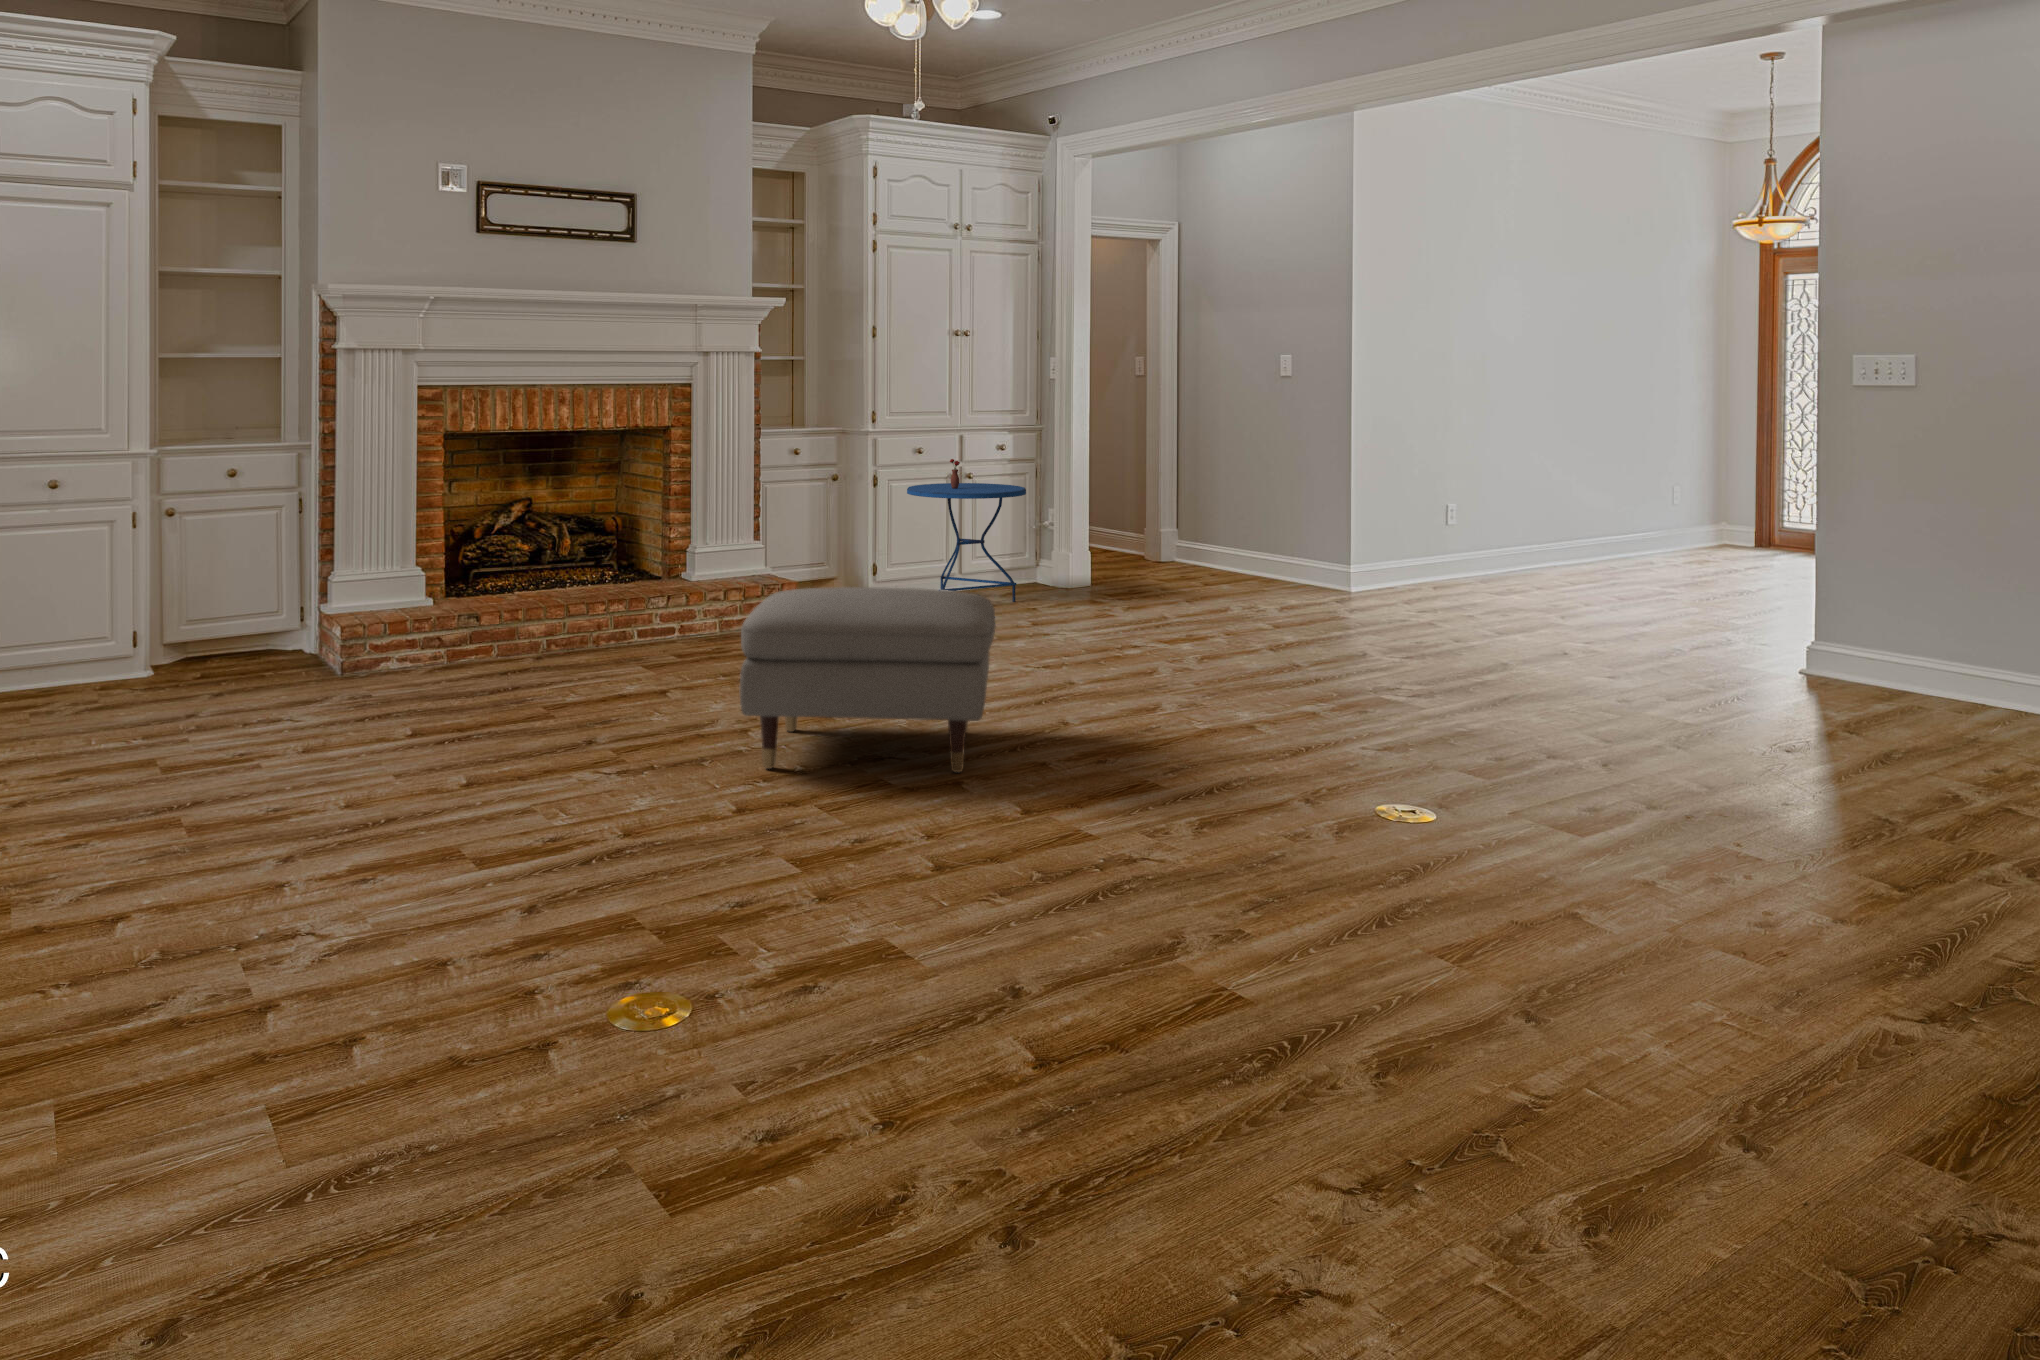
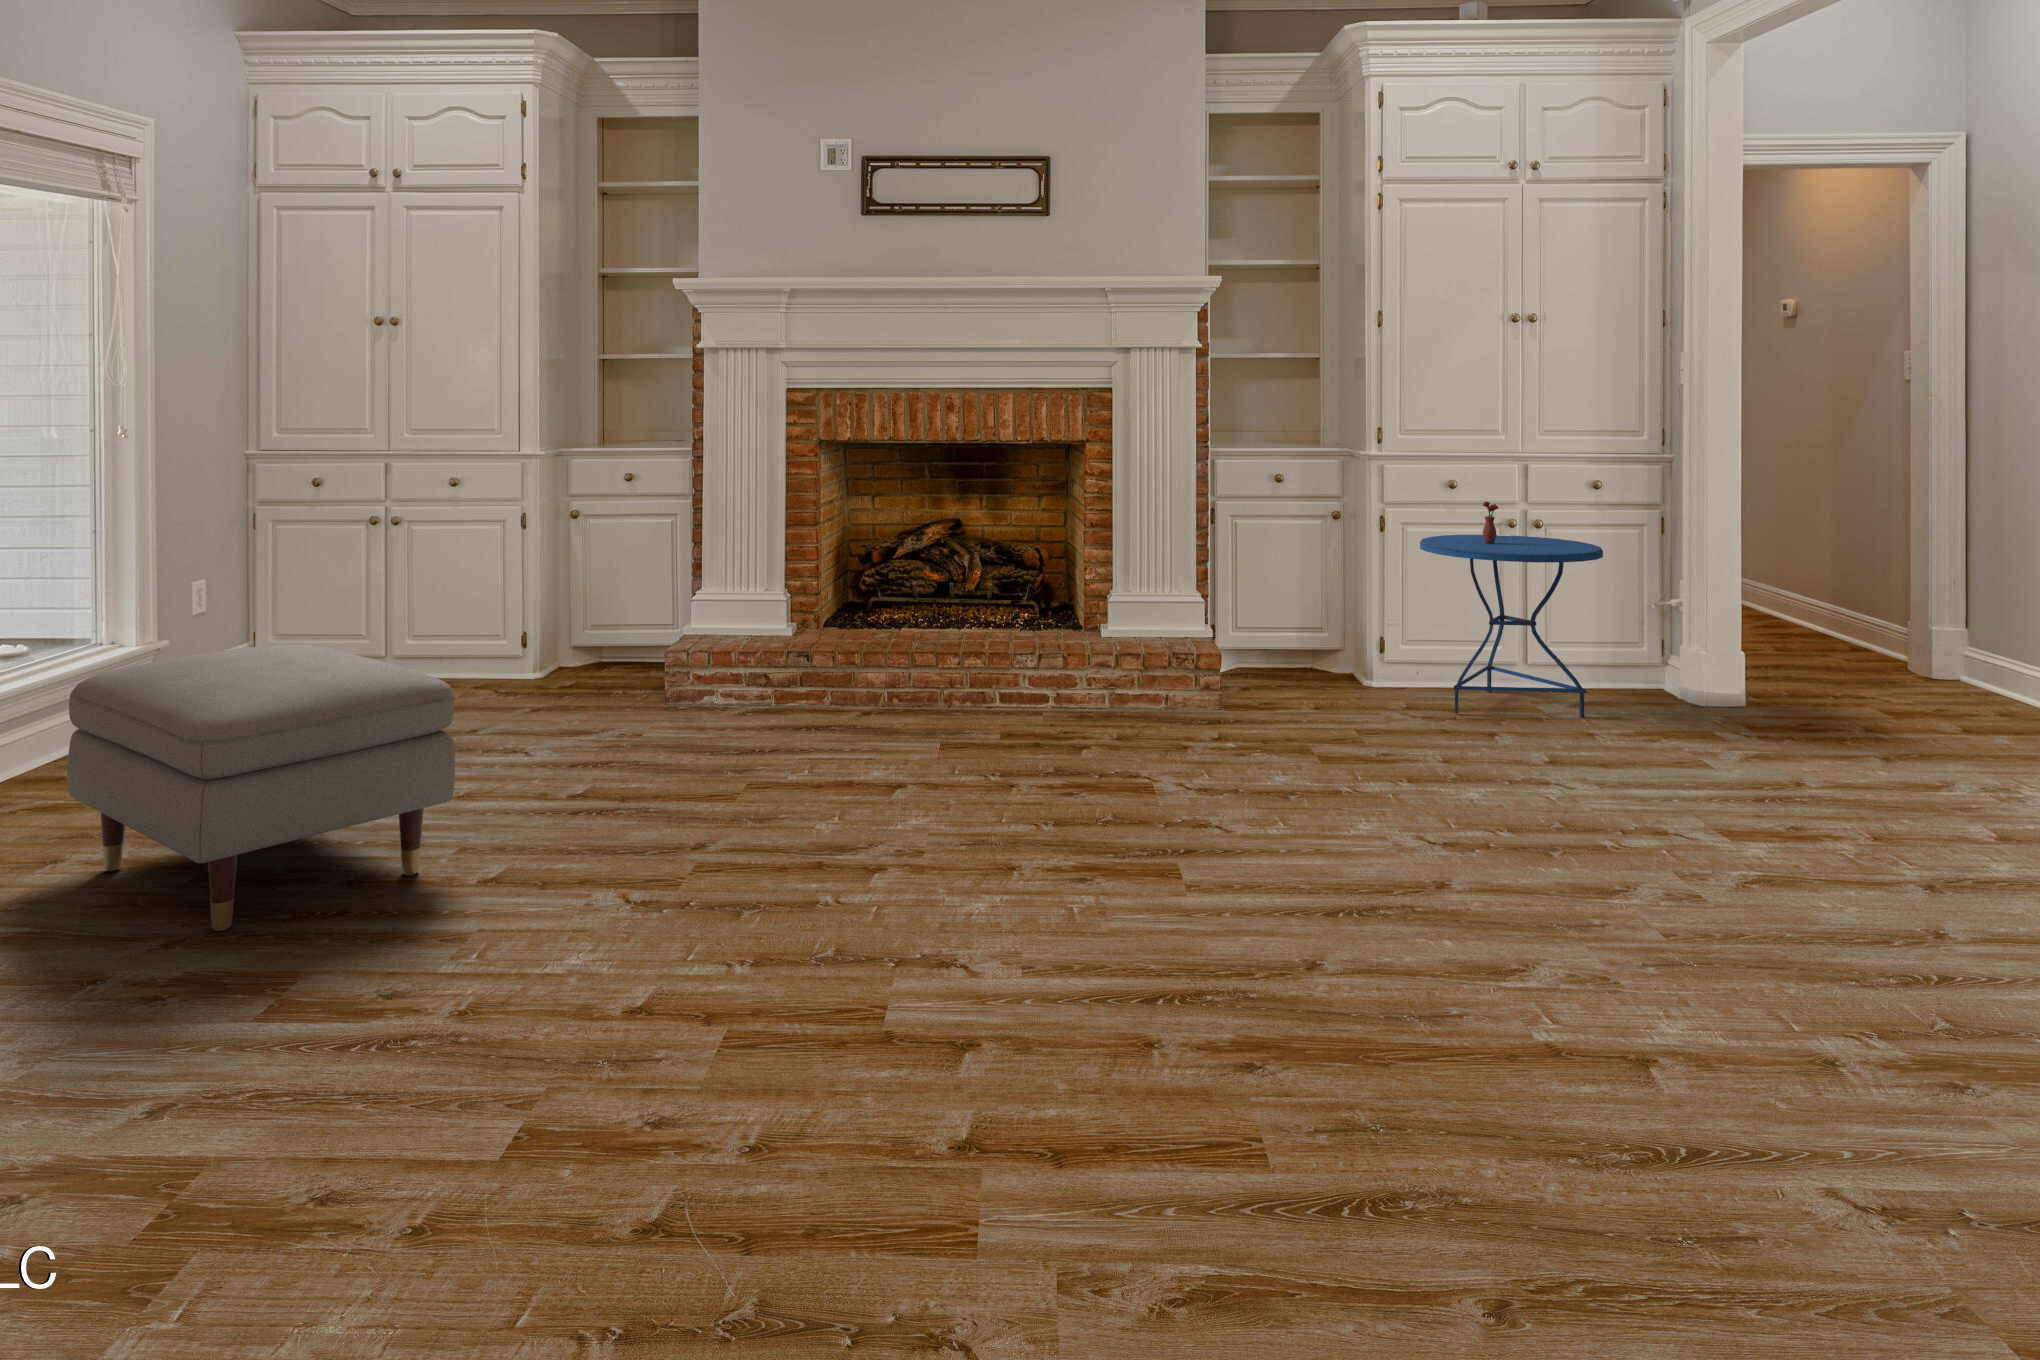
ottoman: present [740,587,996,773] -> present [67,645,455,931]

